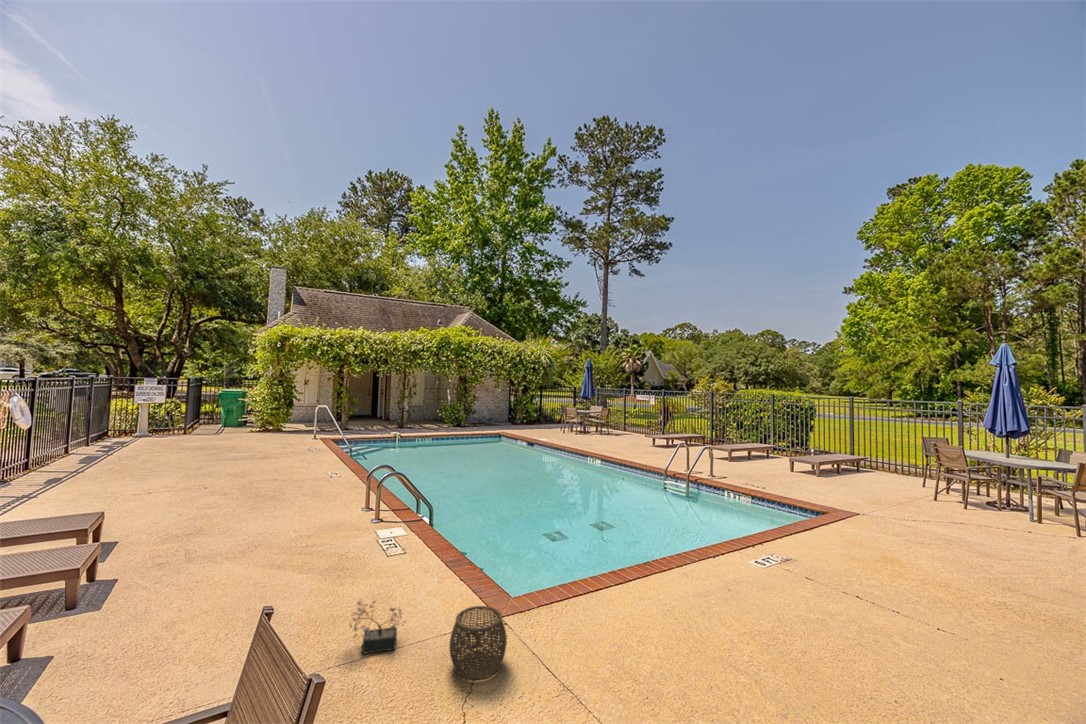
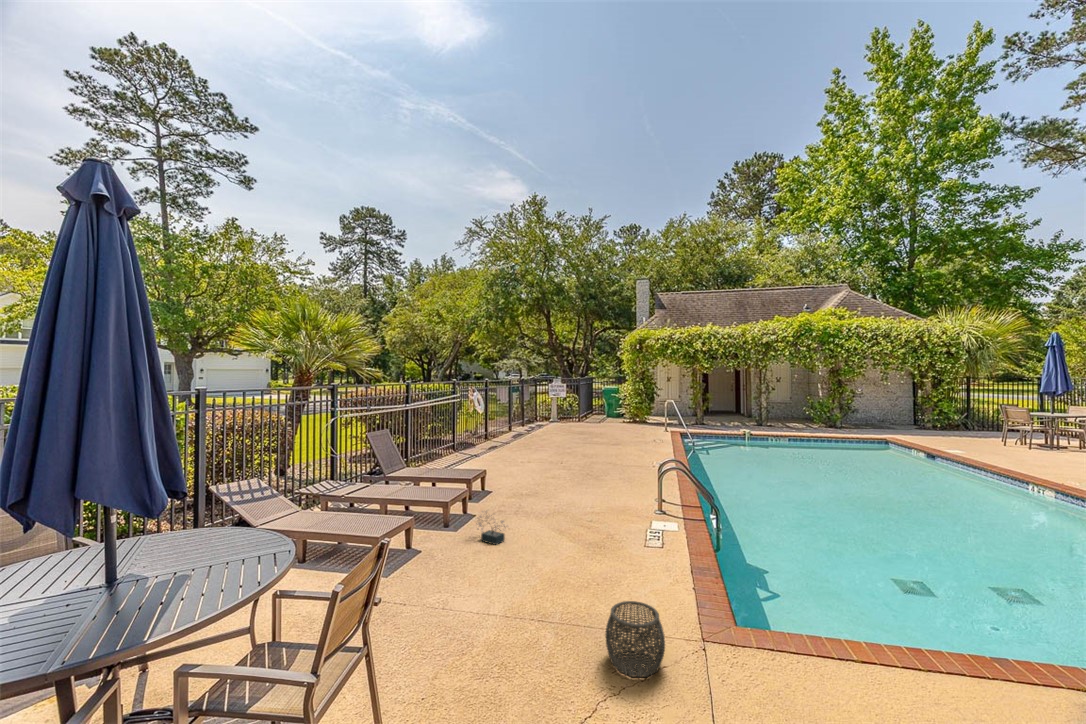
decorative plant: present [350,601,406,654] -> present [479,515,505,545]

